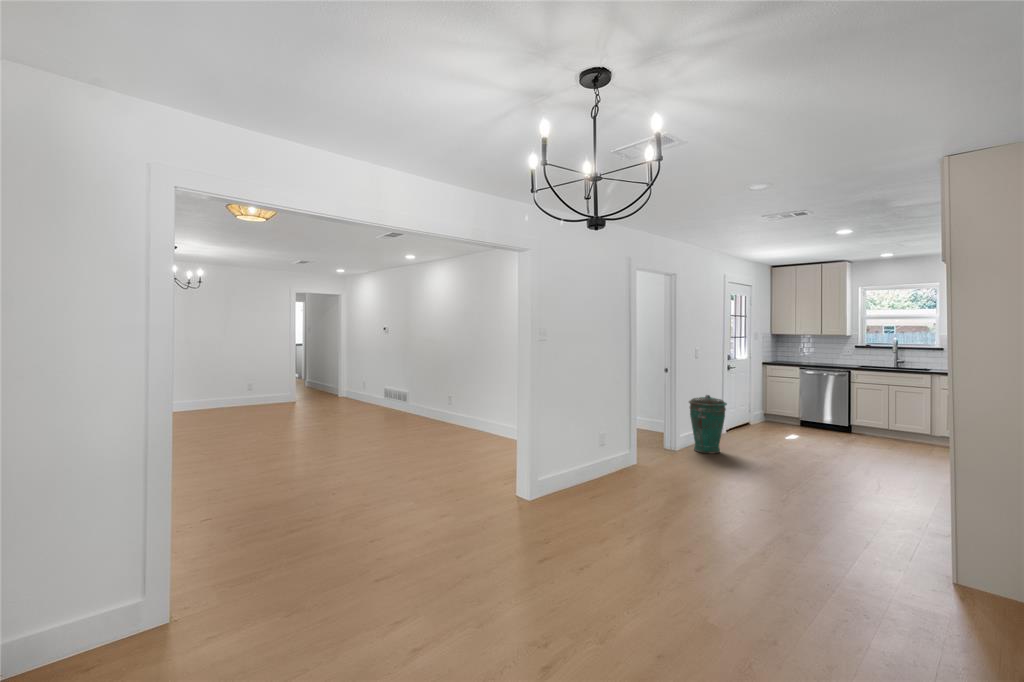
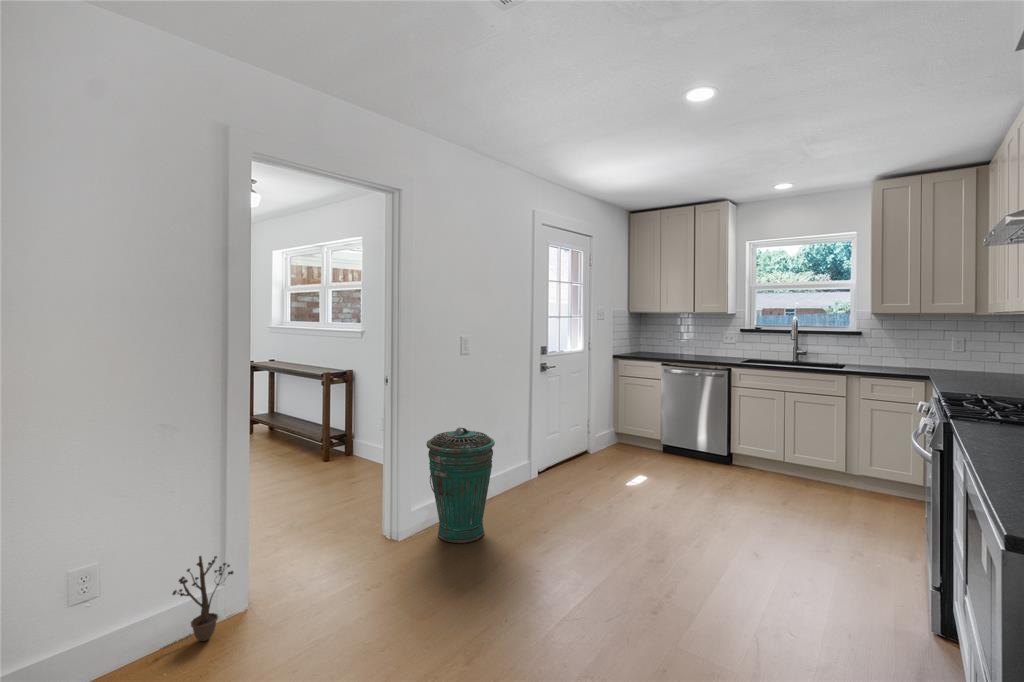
decorative plant: none [621,436,642,472] -> present [160,556,233,649]

